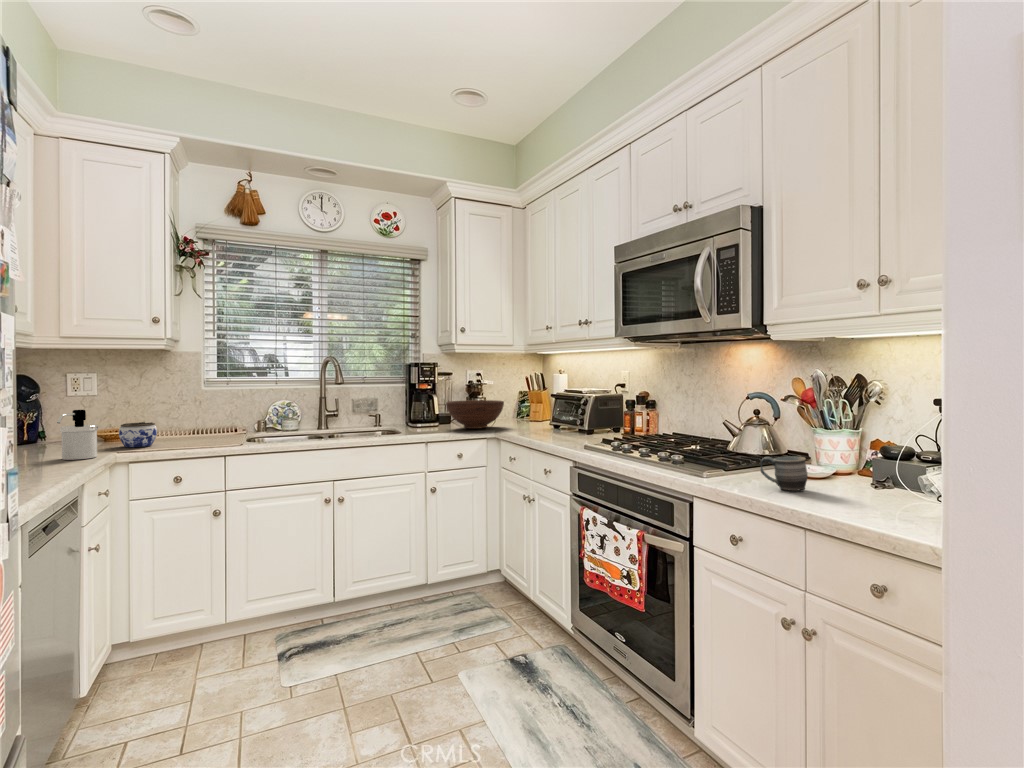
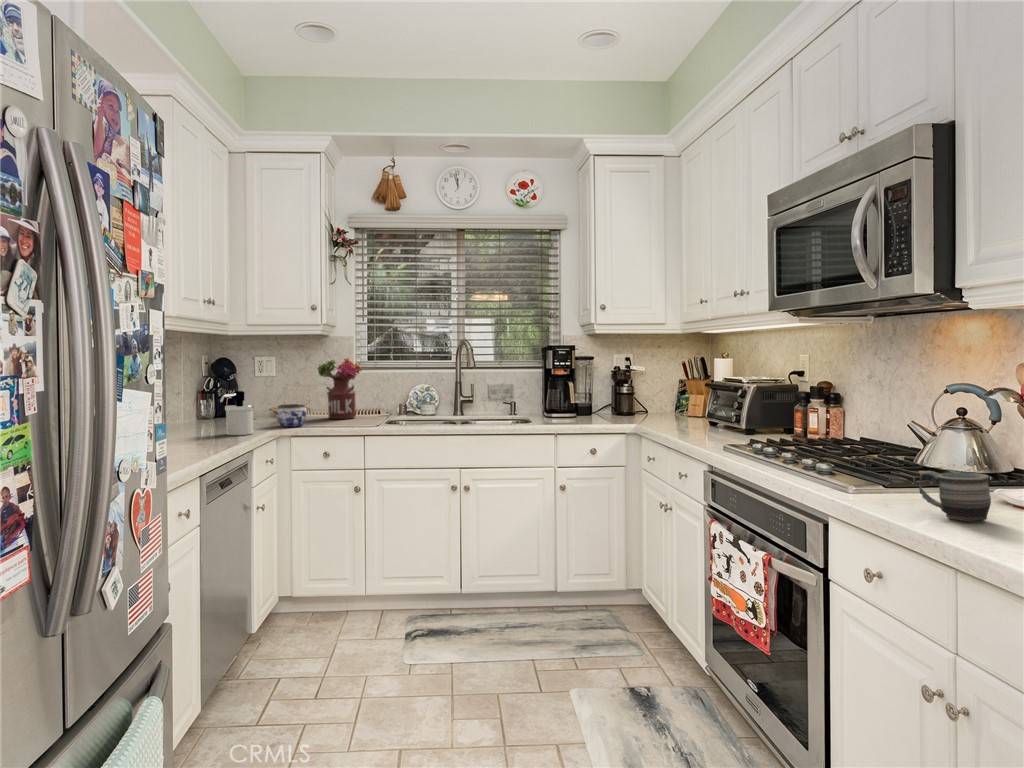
flower arrangement: none [162,372,215,437] -> present [317,358,362,419]
fruit bowl: present [446,400,504,429] -> none [585,389,652,421]

